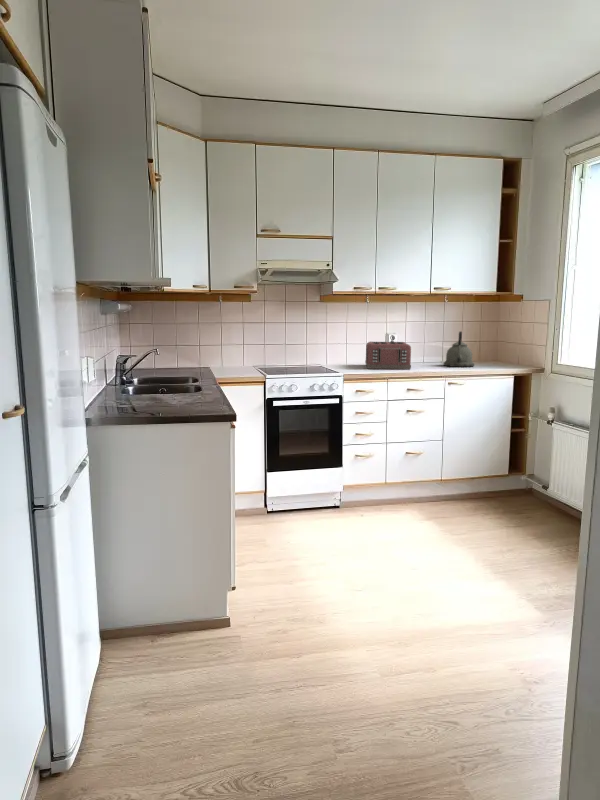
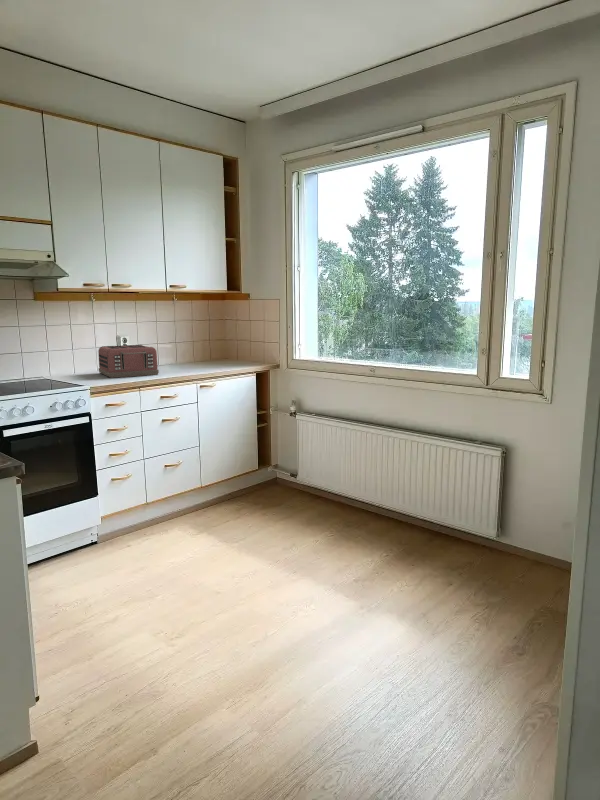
kettle: present [444,332,474,367] -> none [184,331,215,368]

